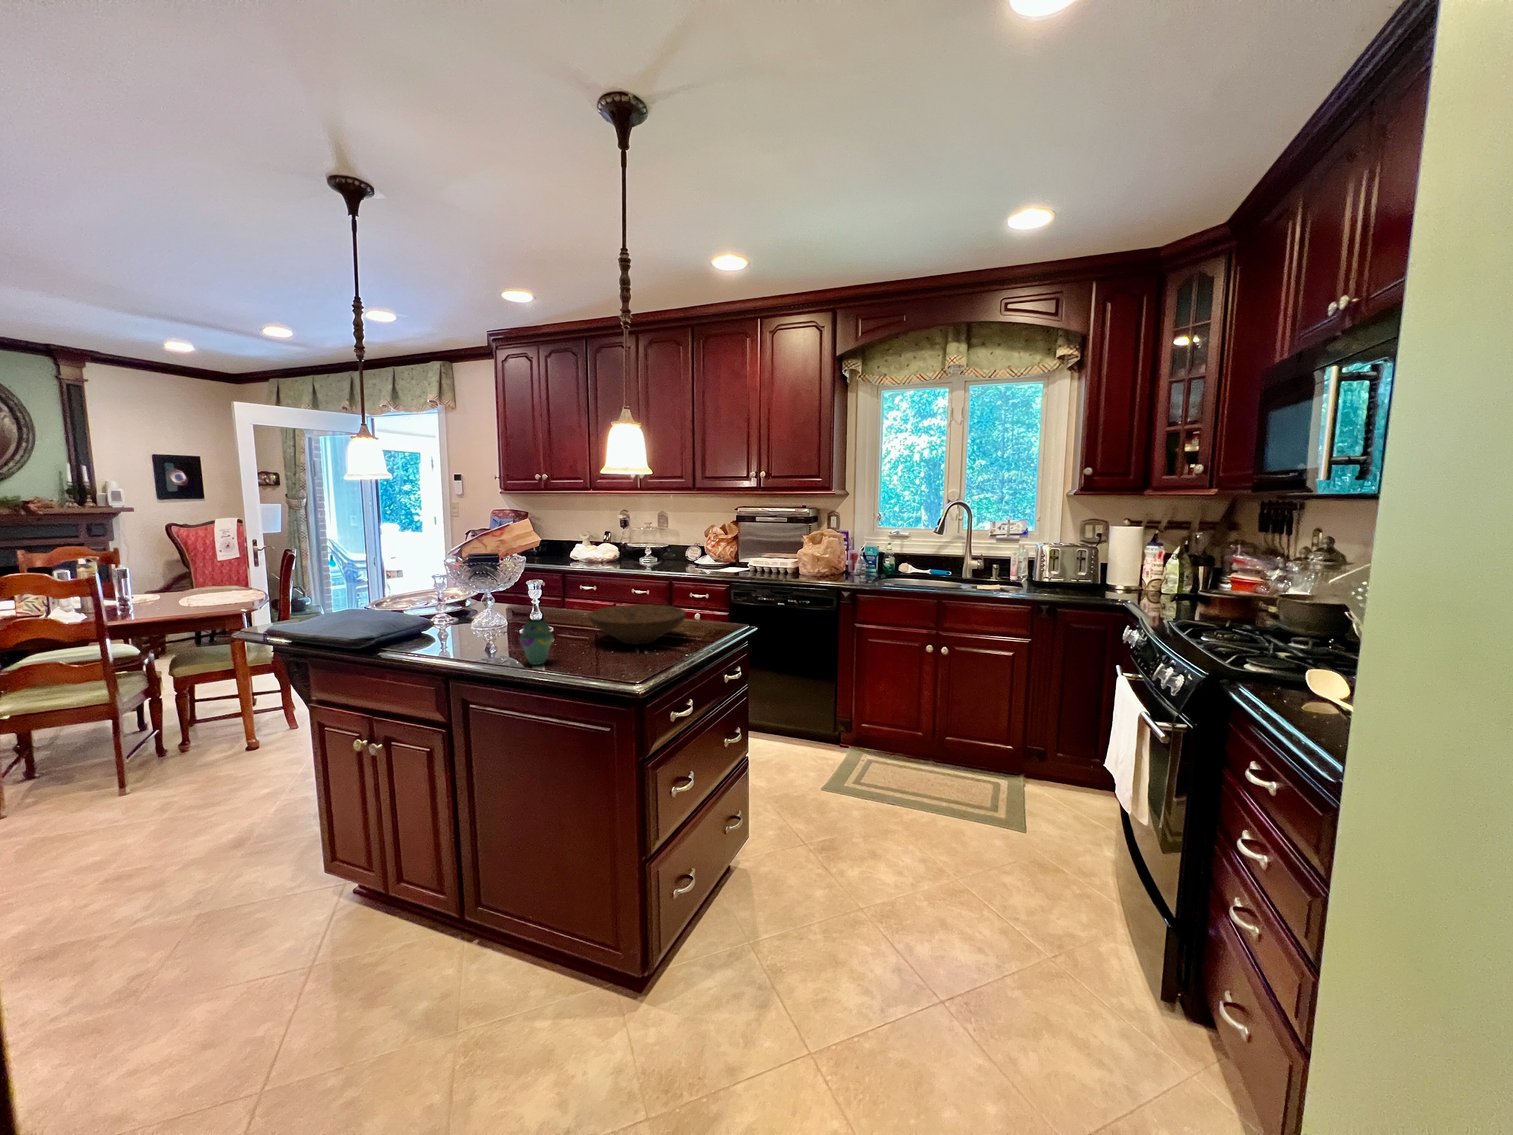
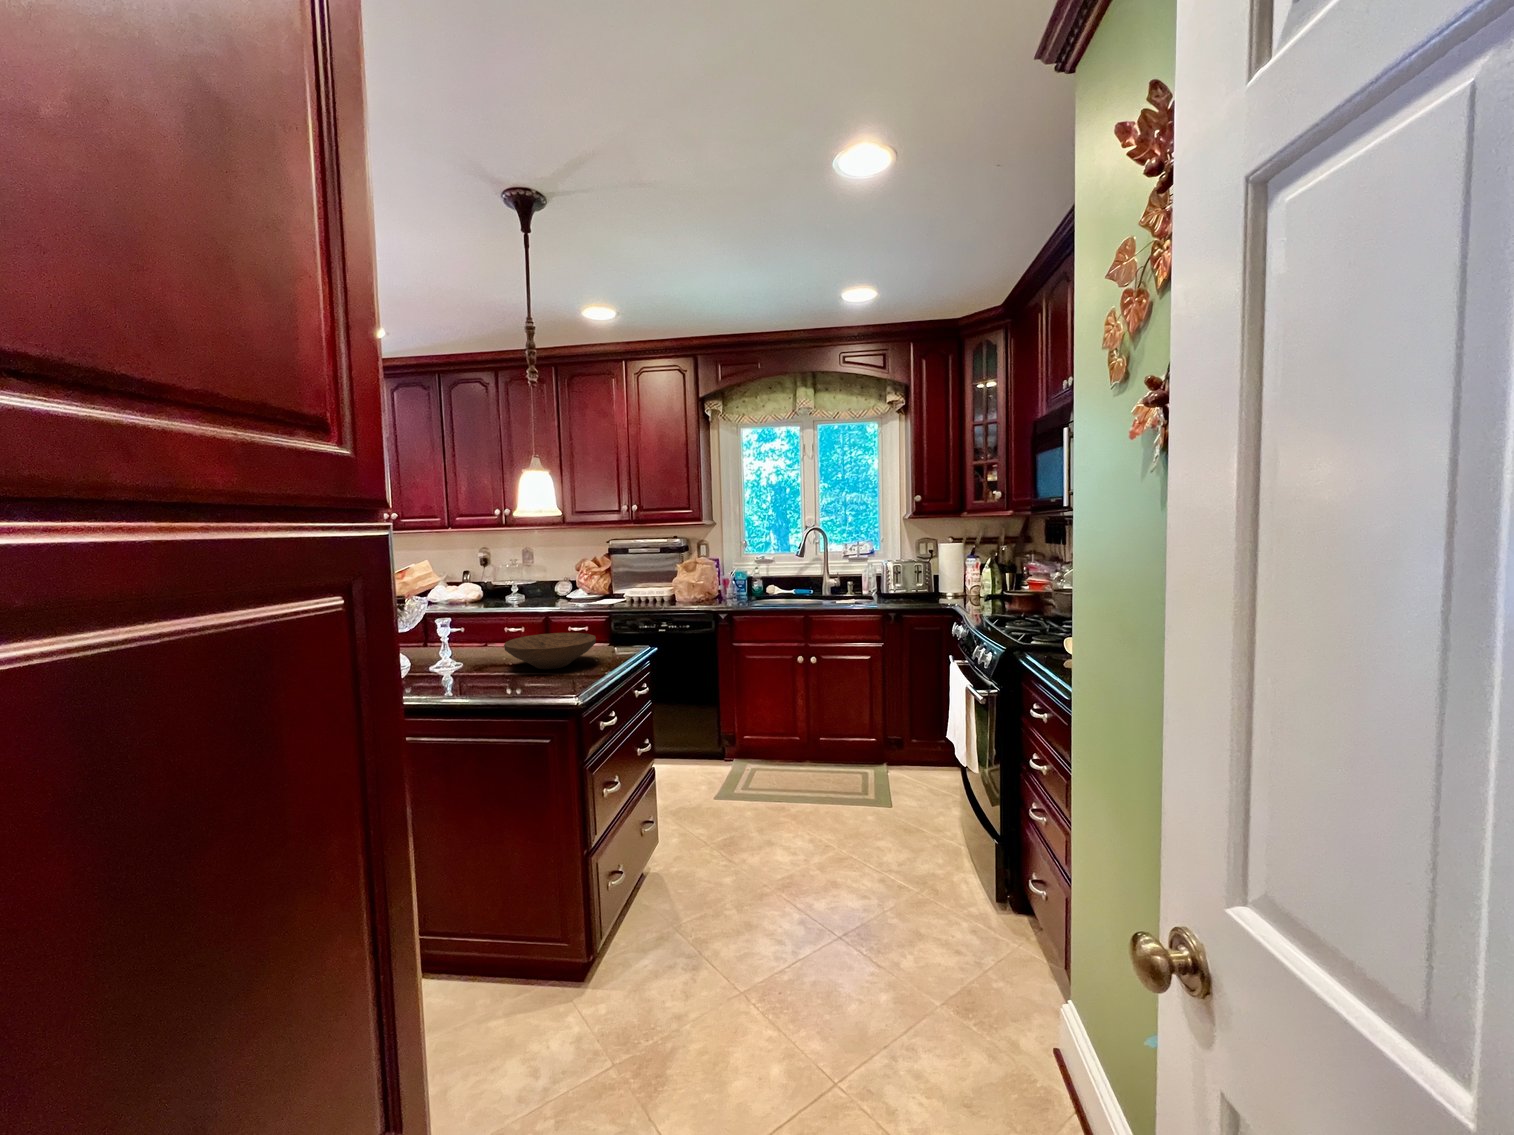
vase: present [520,619,553,665] -> none [449,650,481,693]

